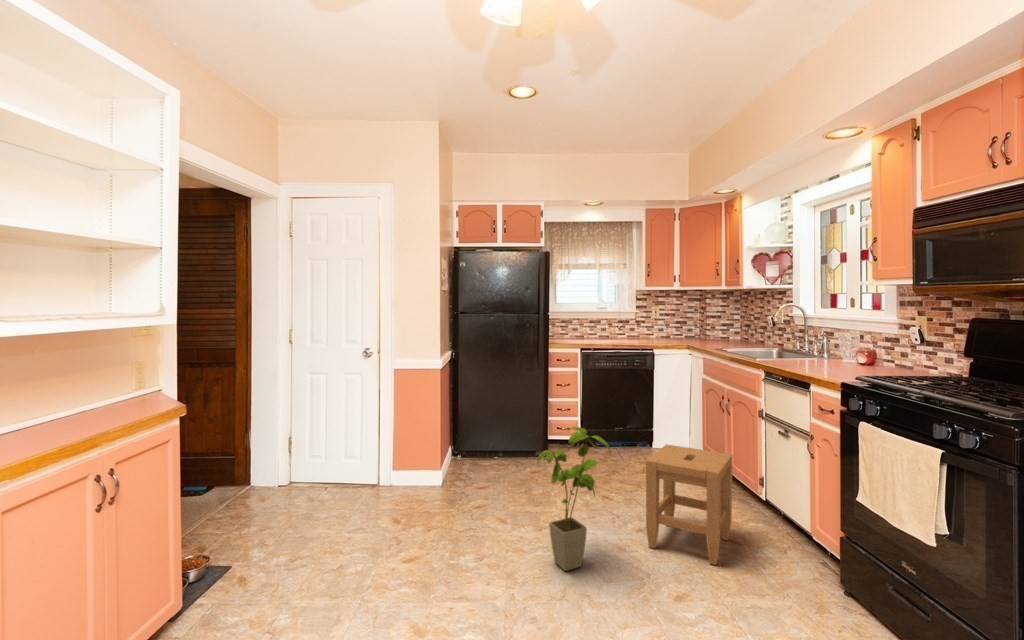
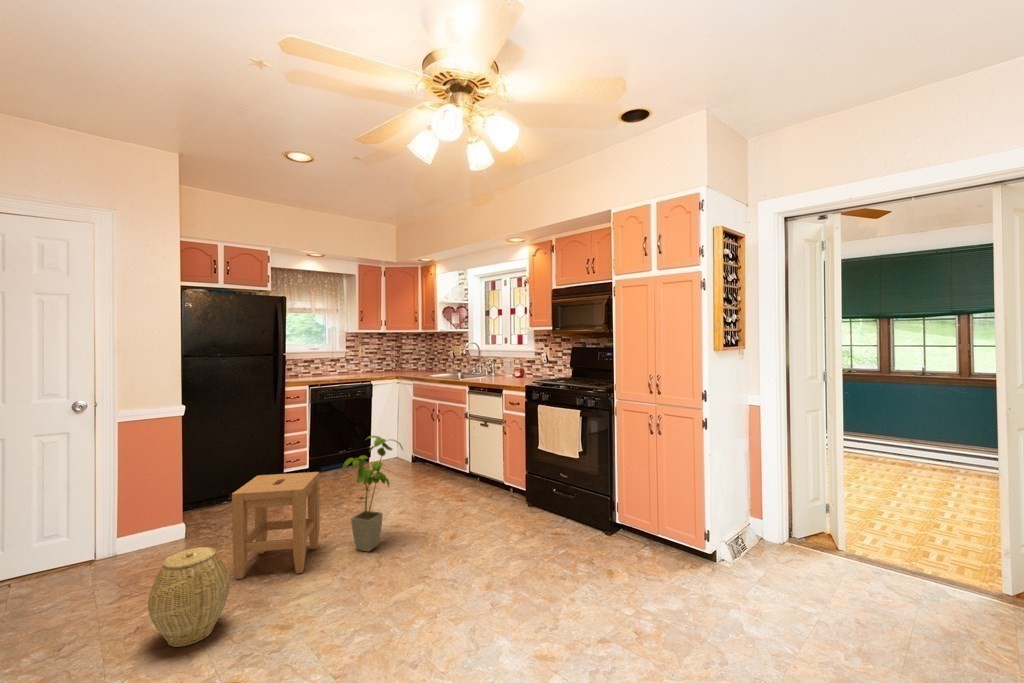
stool: present [646,445,732,565] -> present [232,472,320,579]
woven basket: none [325,513,395,609] -> present [148,547,230,647]

